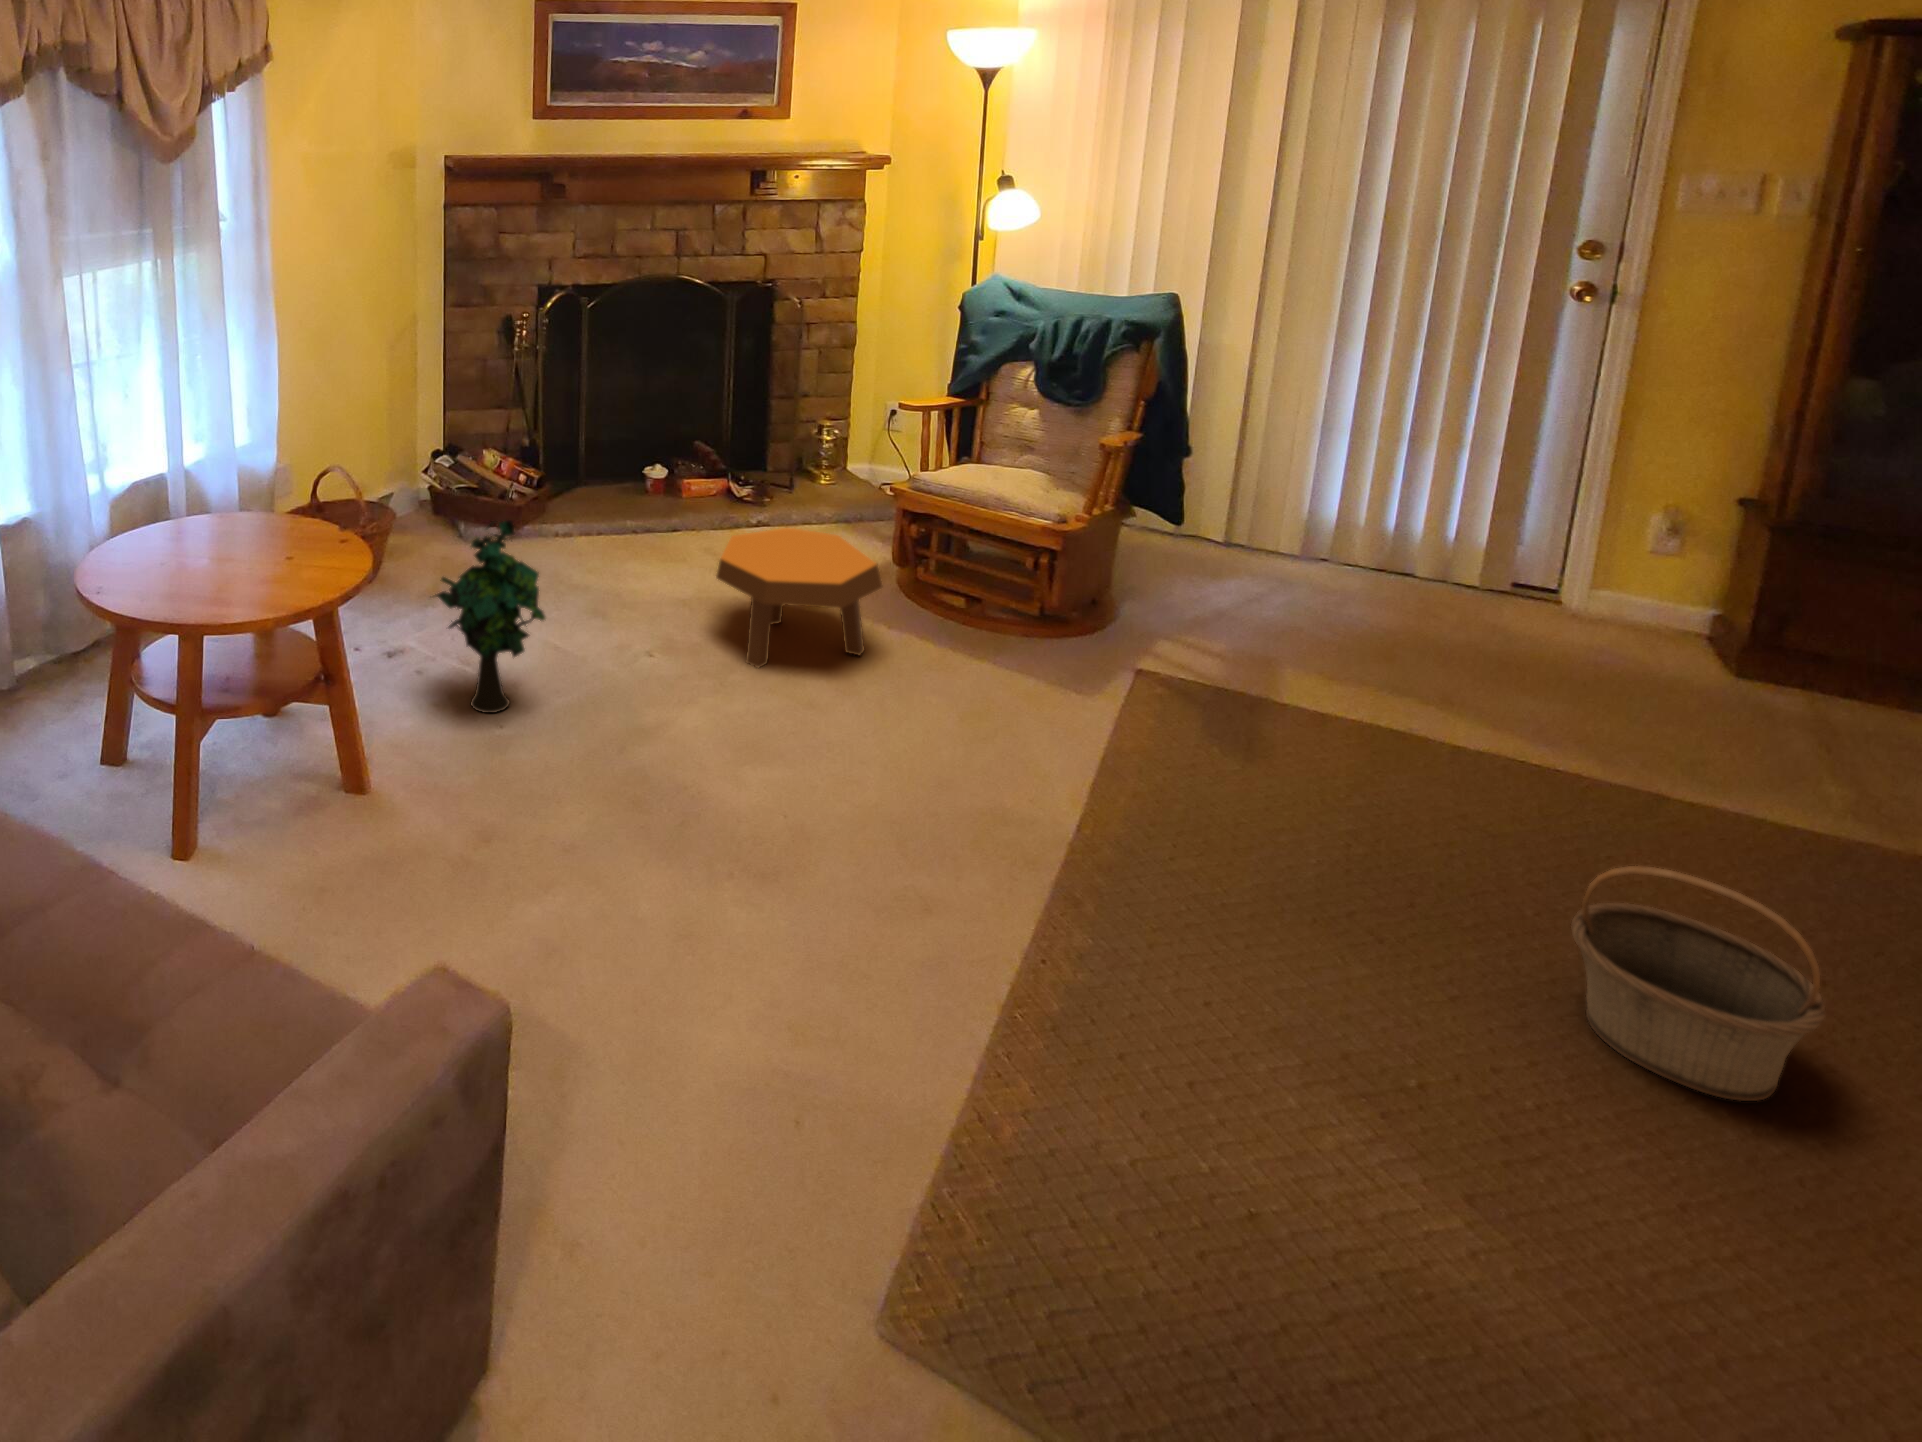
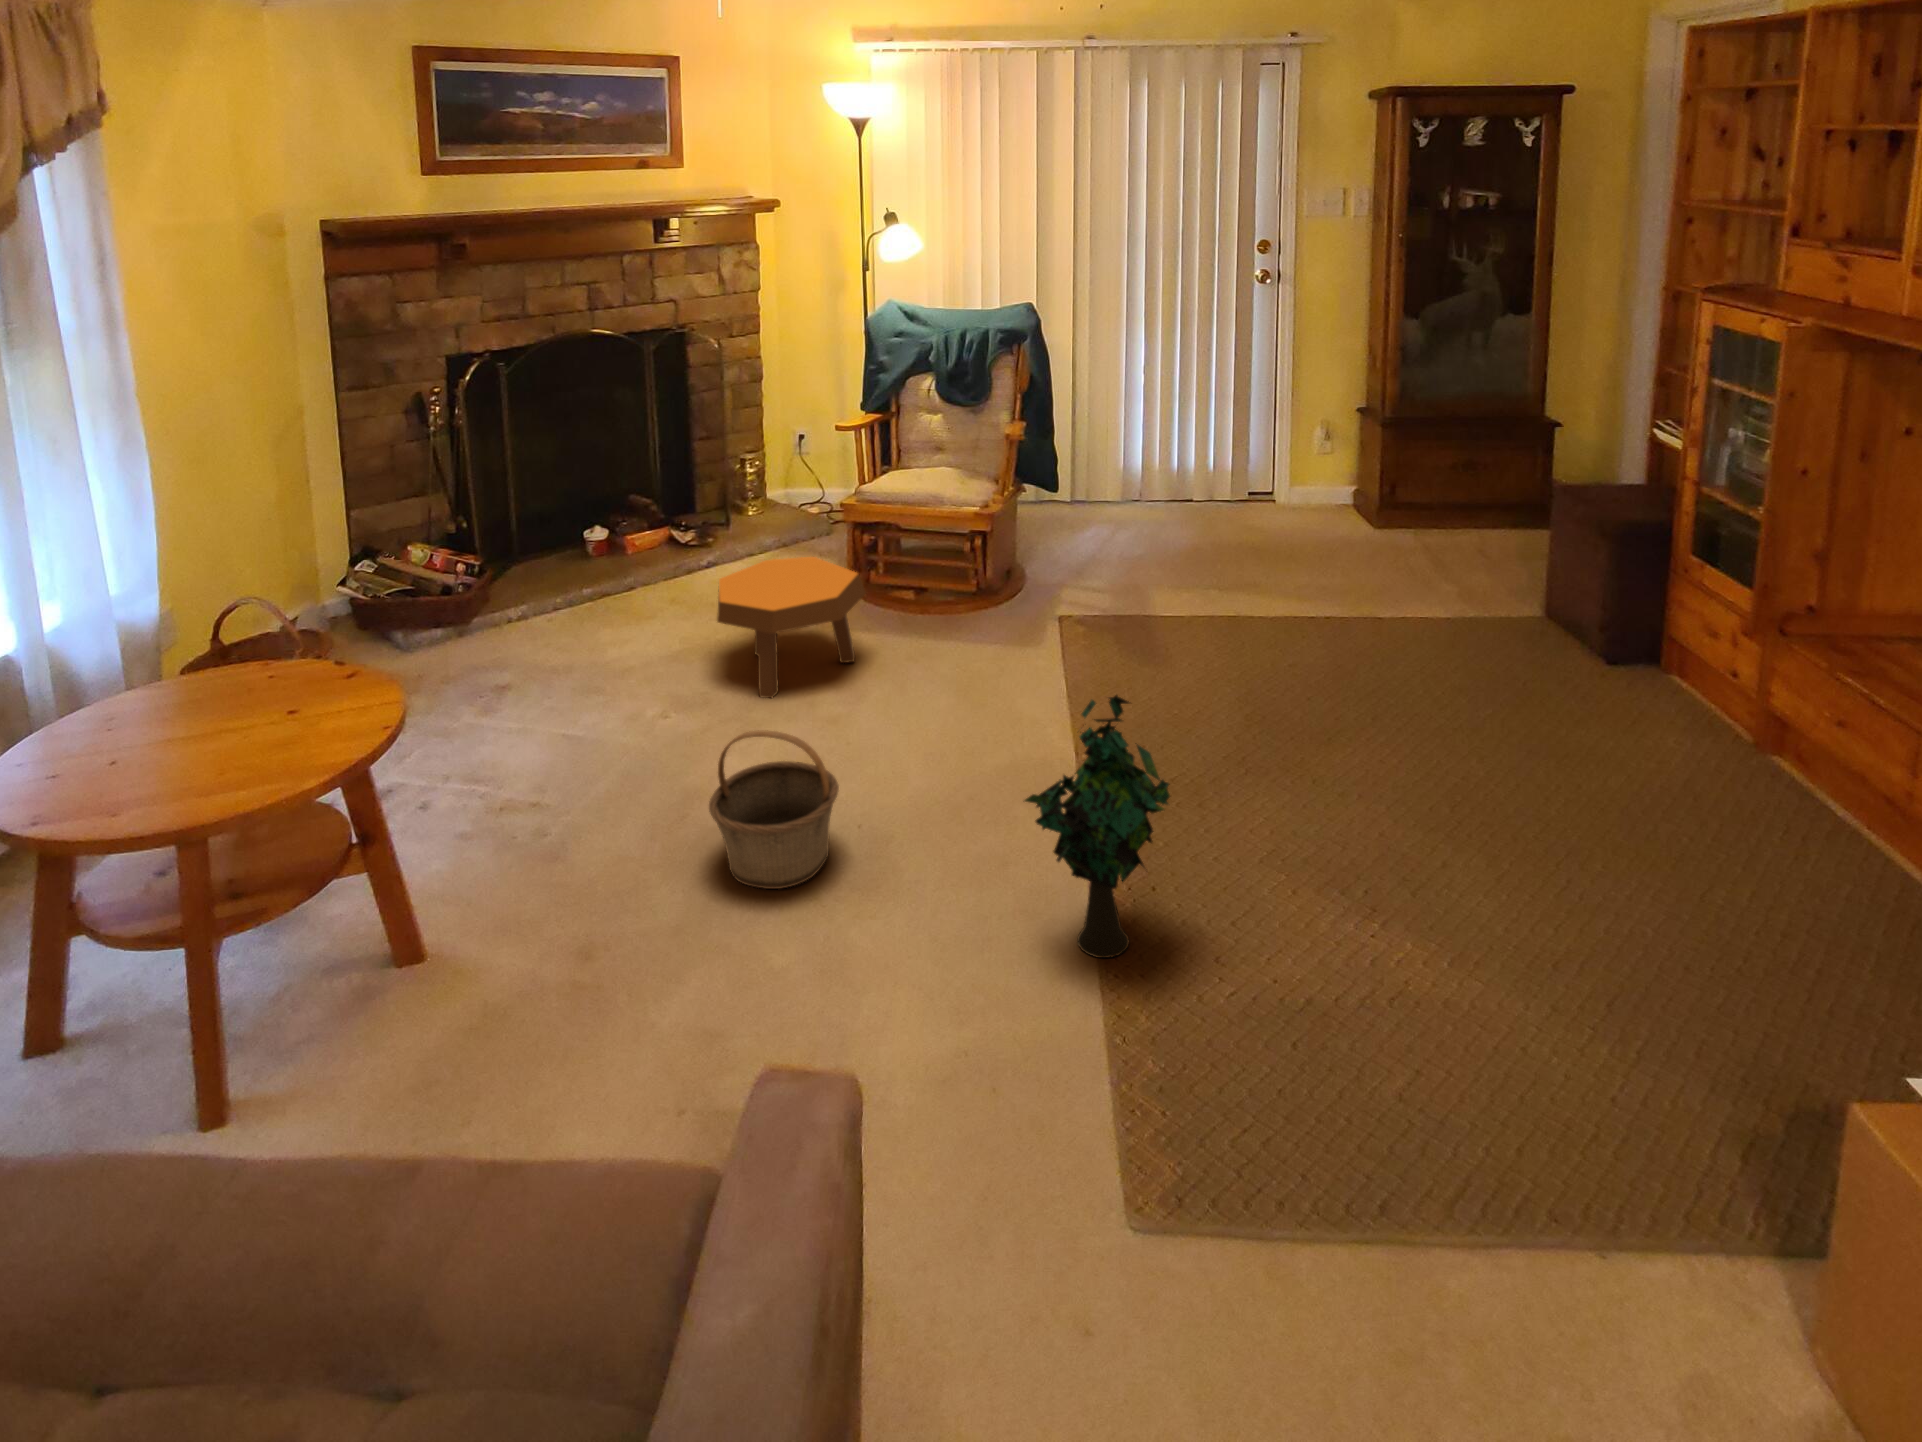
decorative plant: present [435,520,545,713] -> present [1025,695,1170,958]
basket: present [1572,866,1825,1101] -> present [709,730,839,889]

